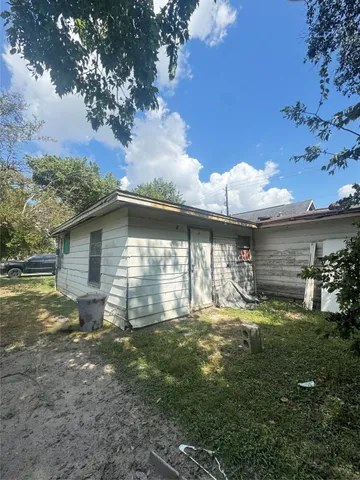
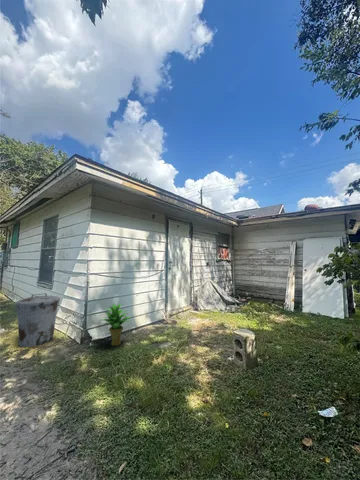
potted plant: none [137,300,160,333] -> present [103,304,130,346]

